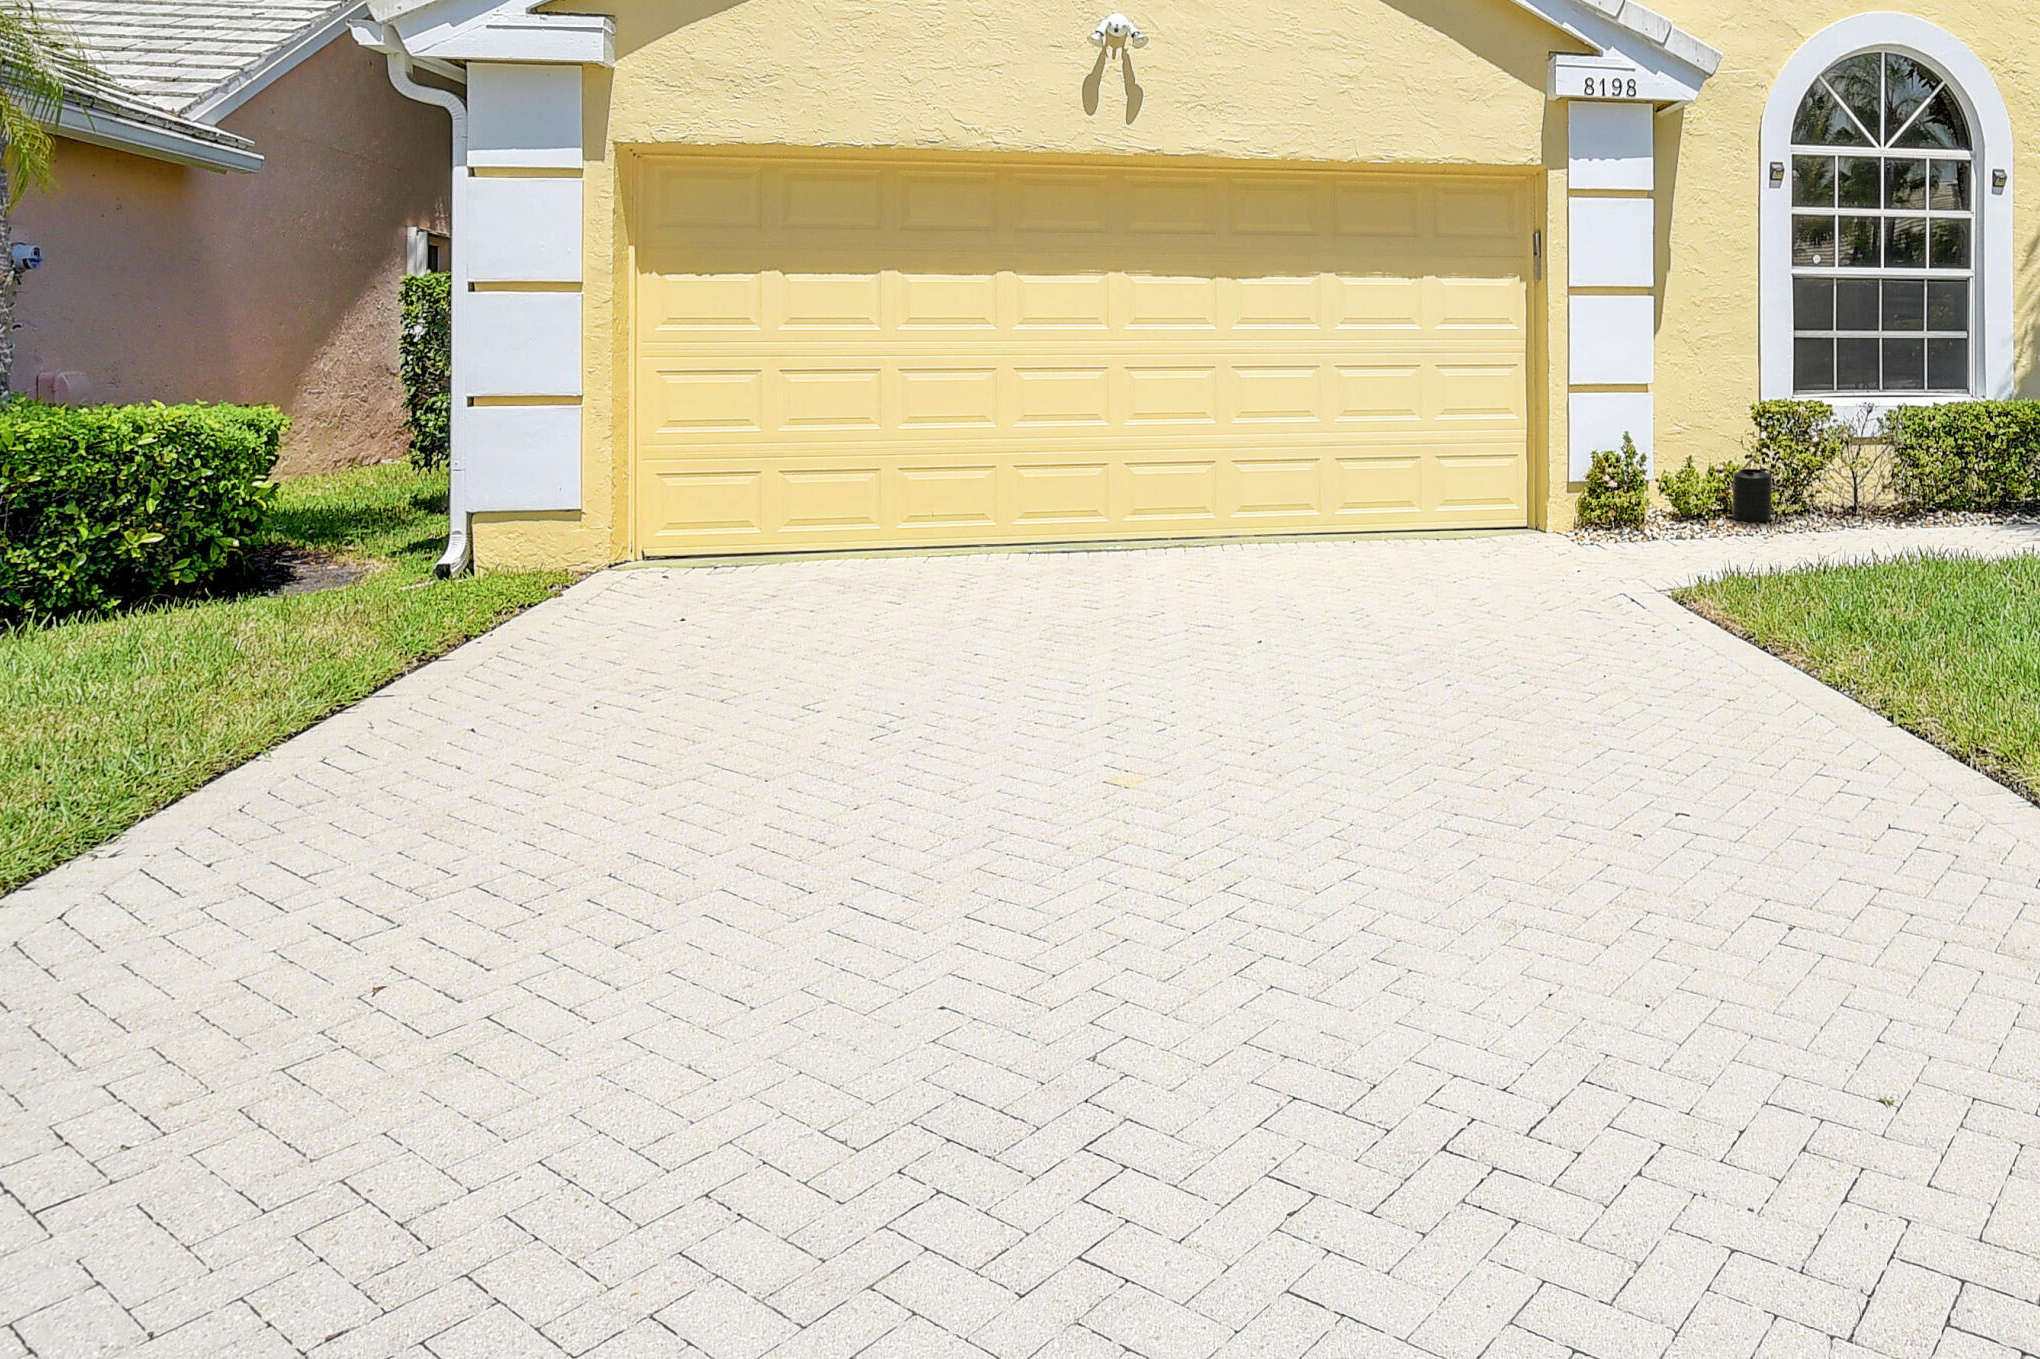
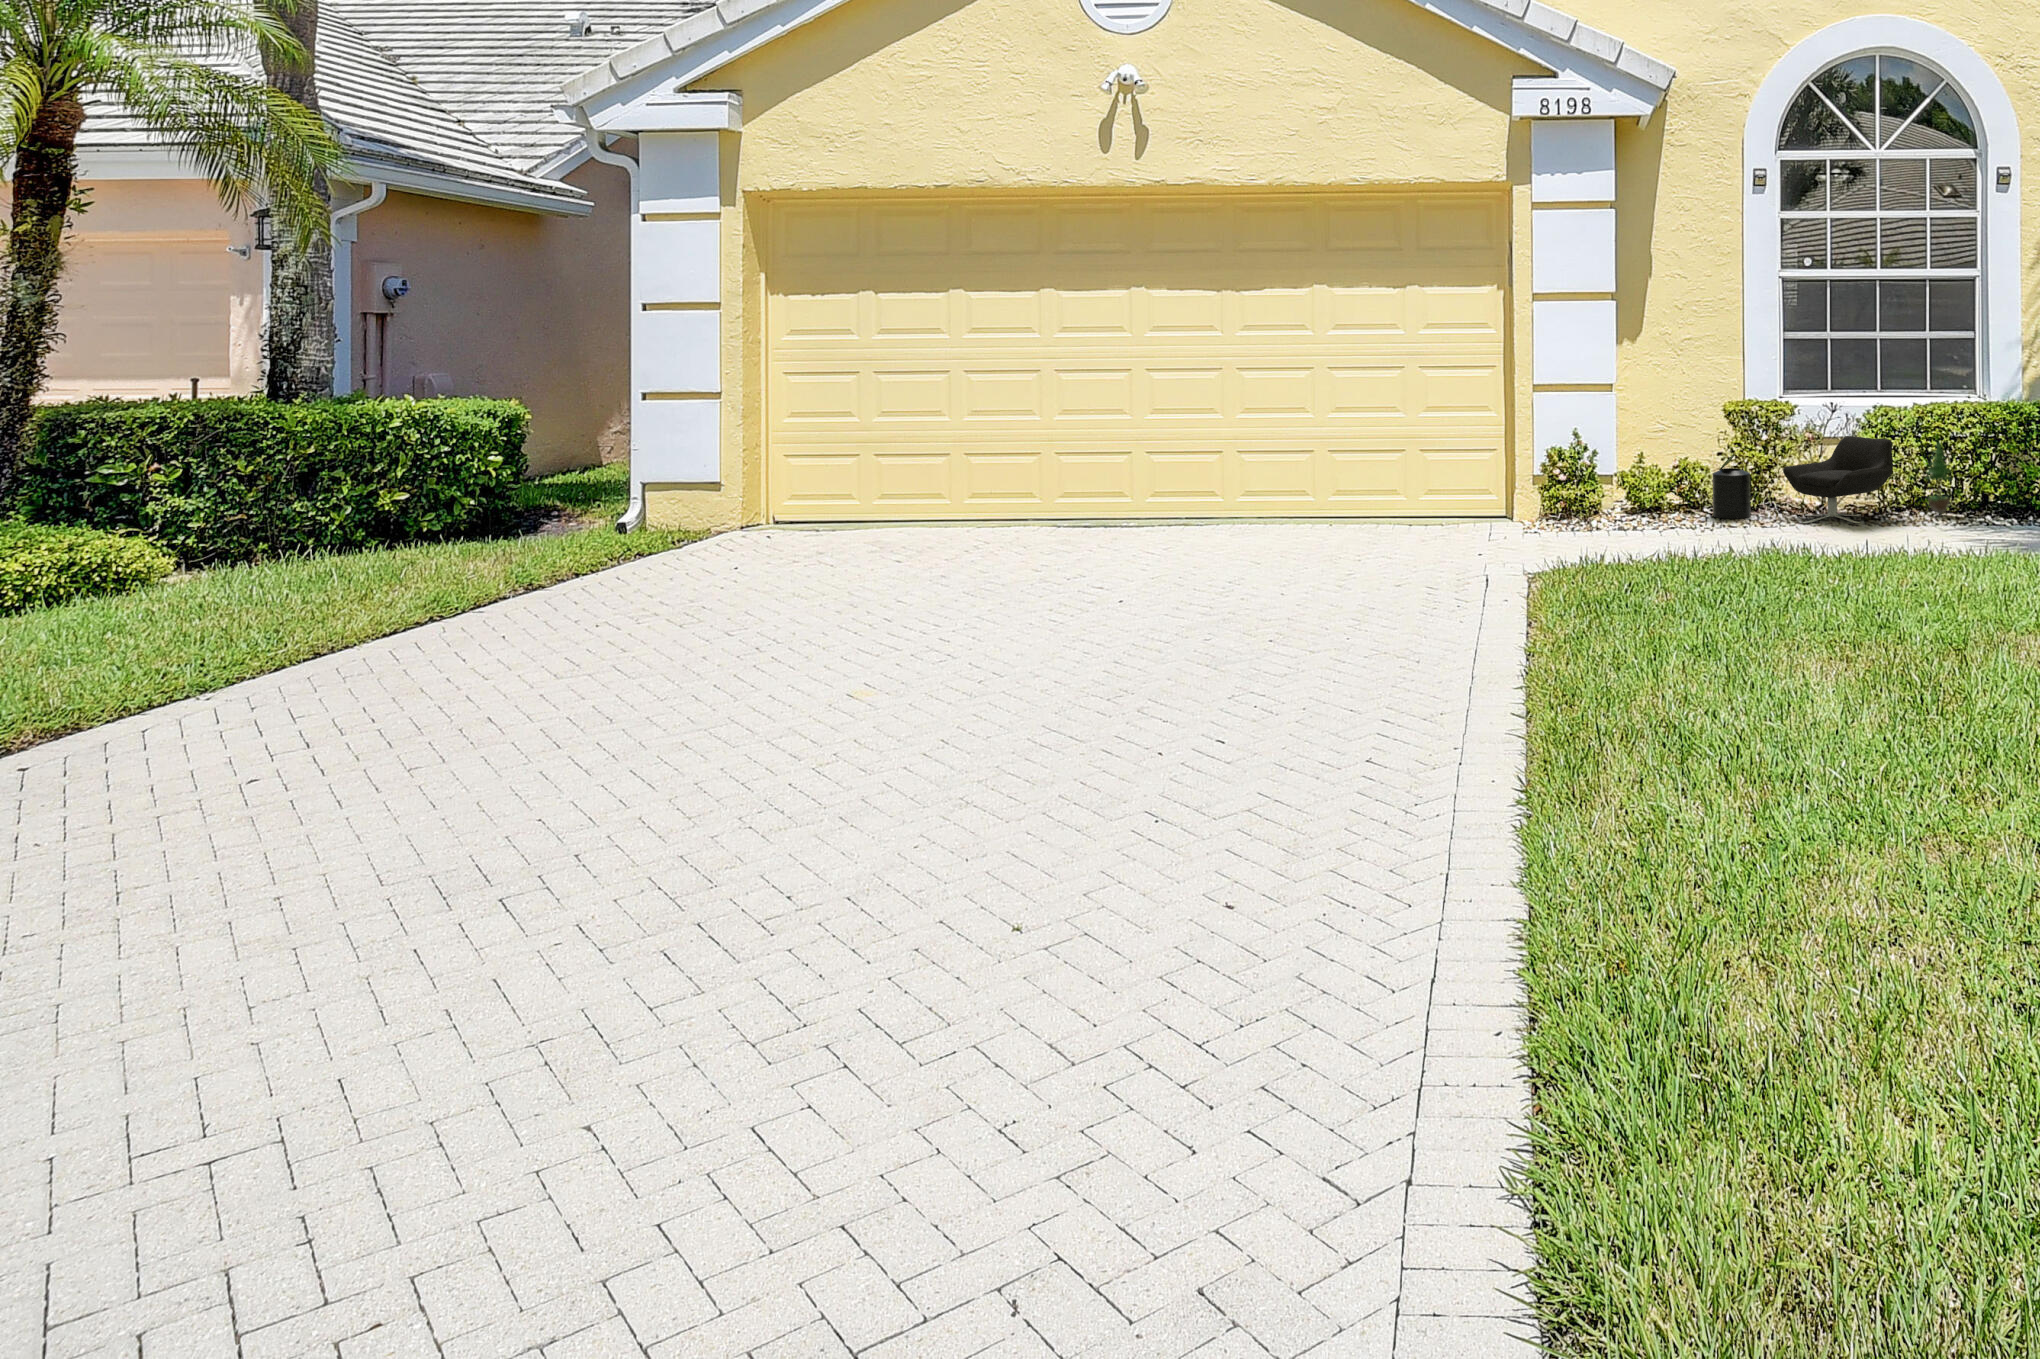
lounge chair: none [1804,435,1914,527] -> present [1783,436,1893,523]
potted tree: none [1938,441,1966,515] -> present [1928,443,1952,515]

